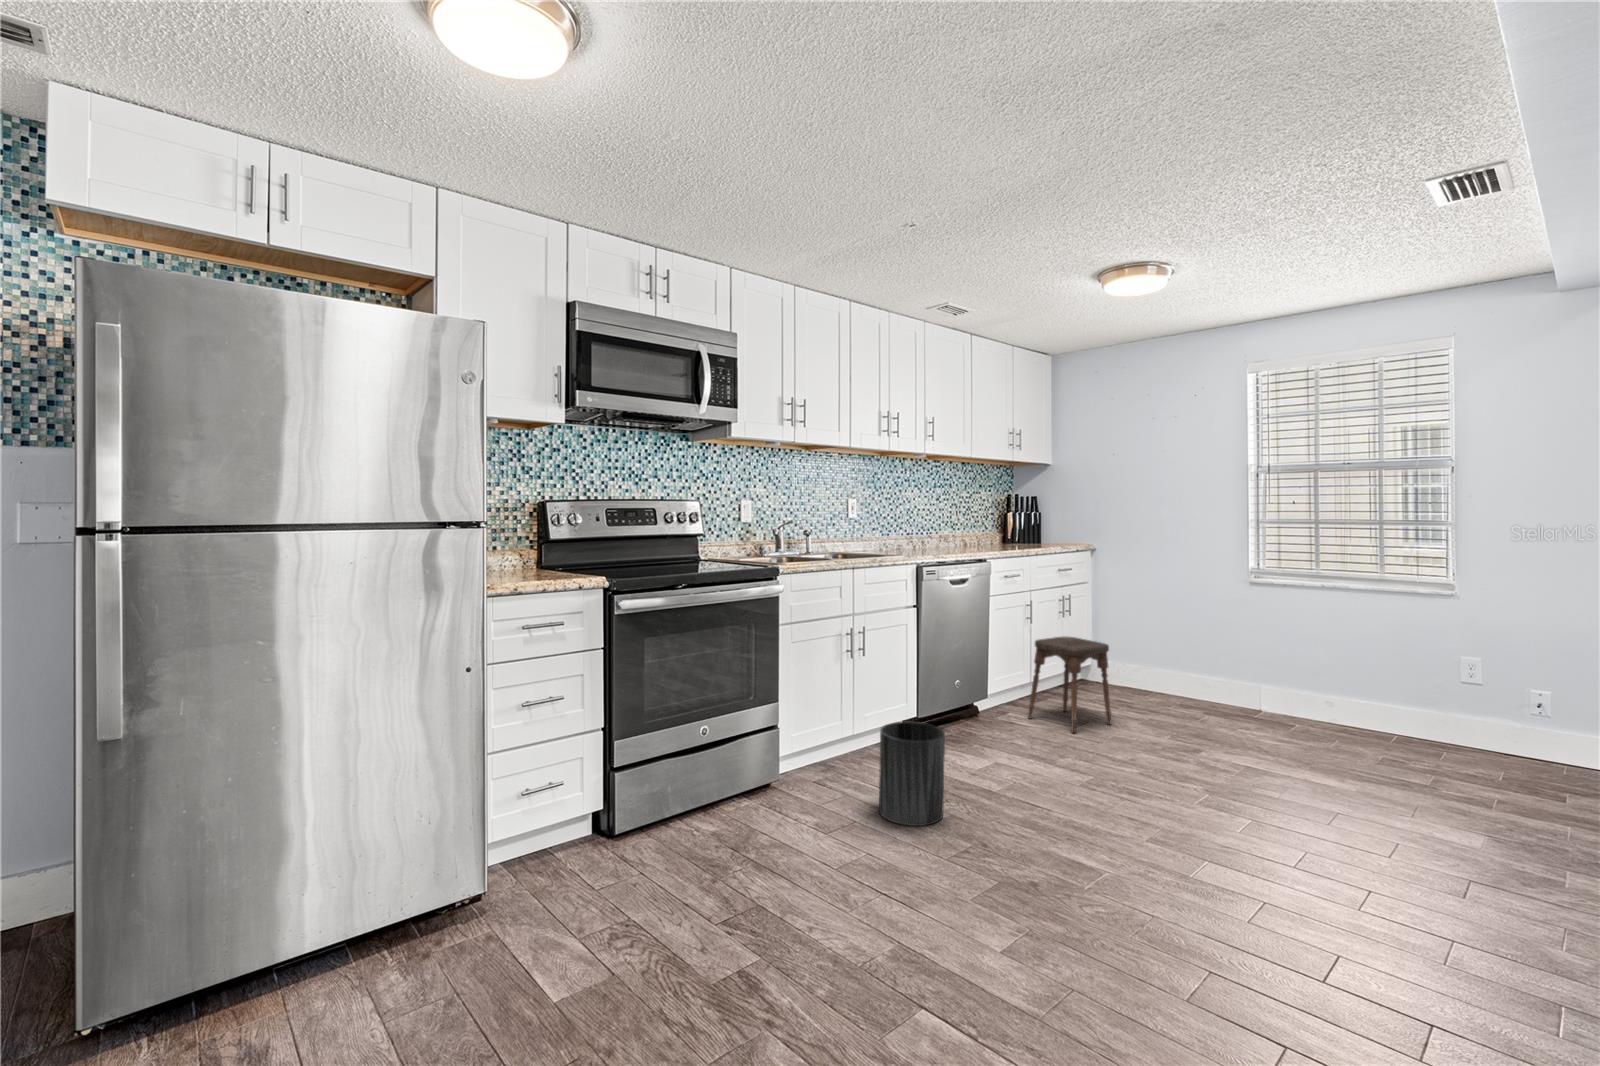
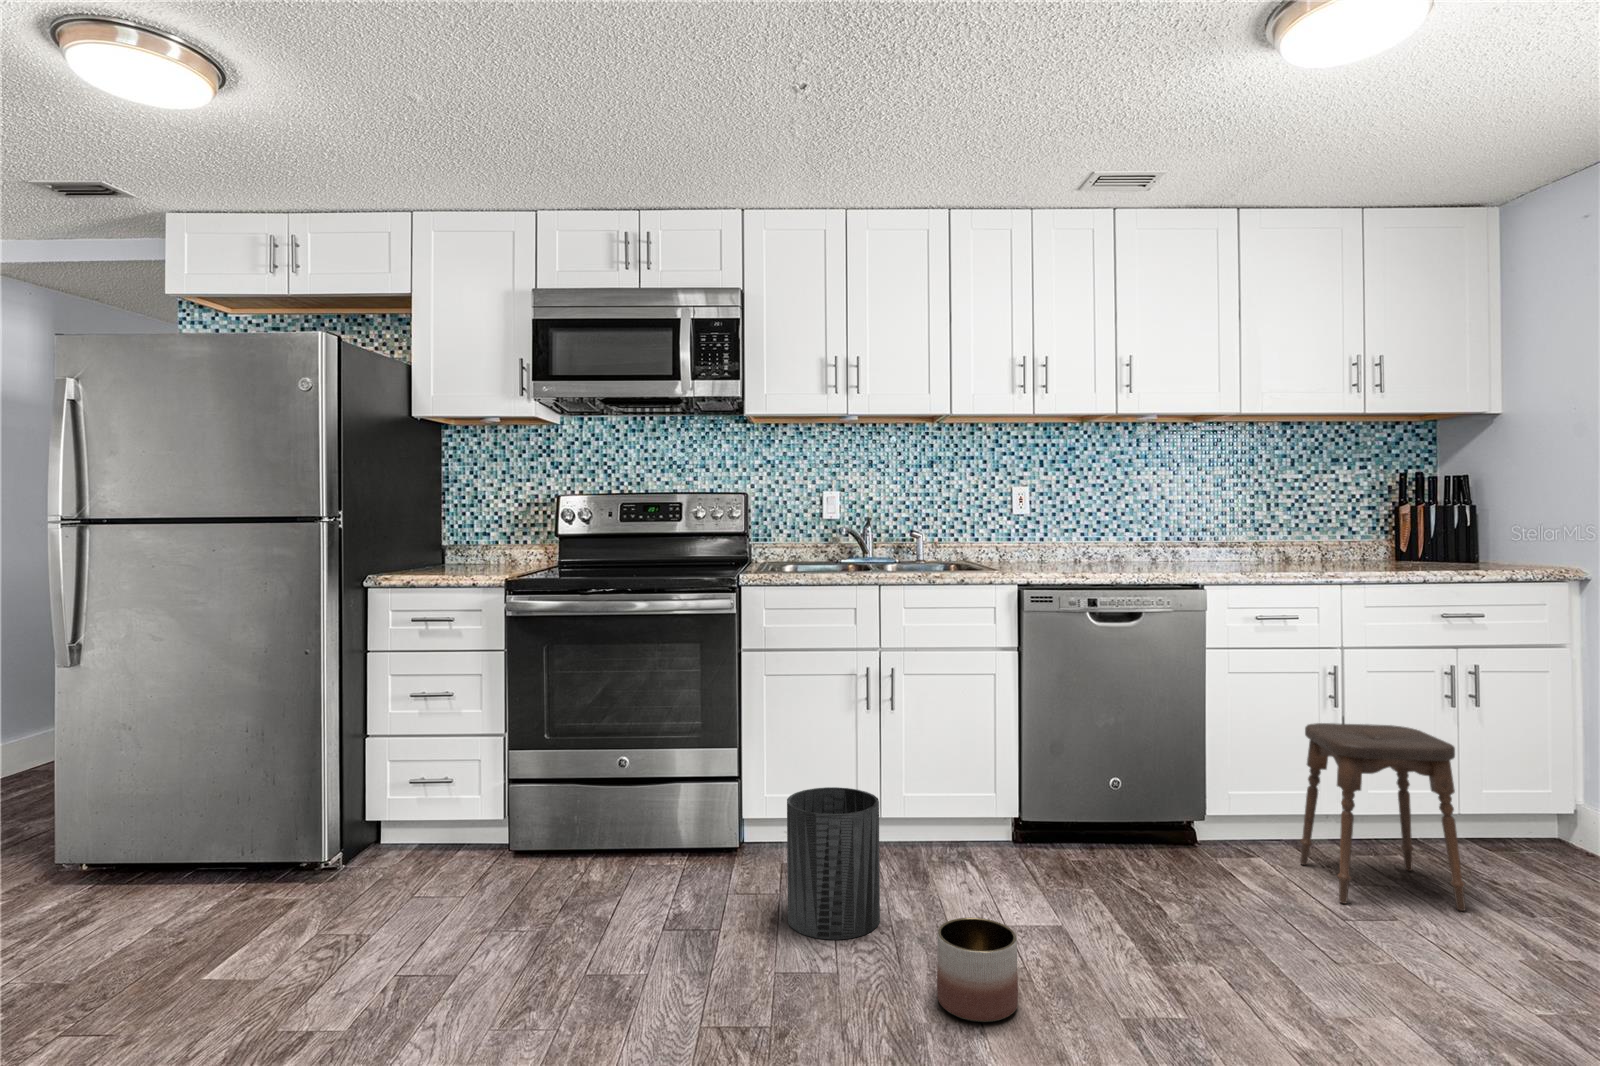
planter: none [1031,779,1081,837] -> present [937,918,1018,1022]

